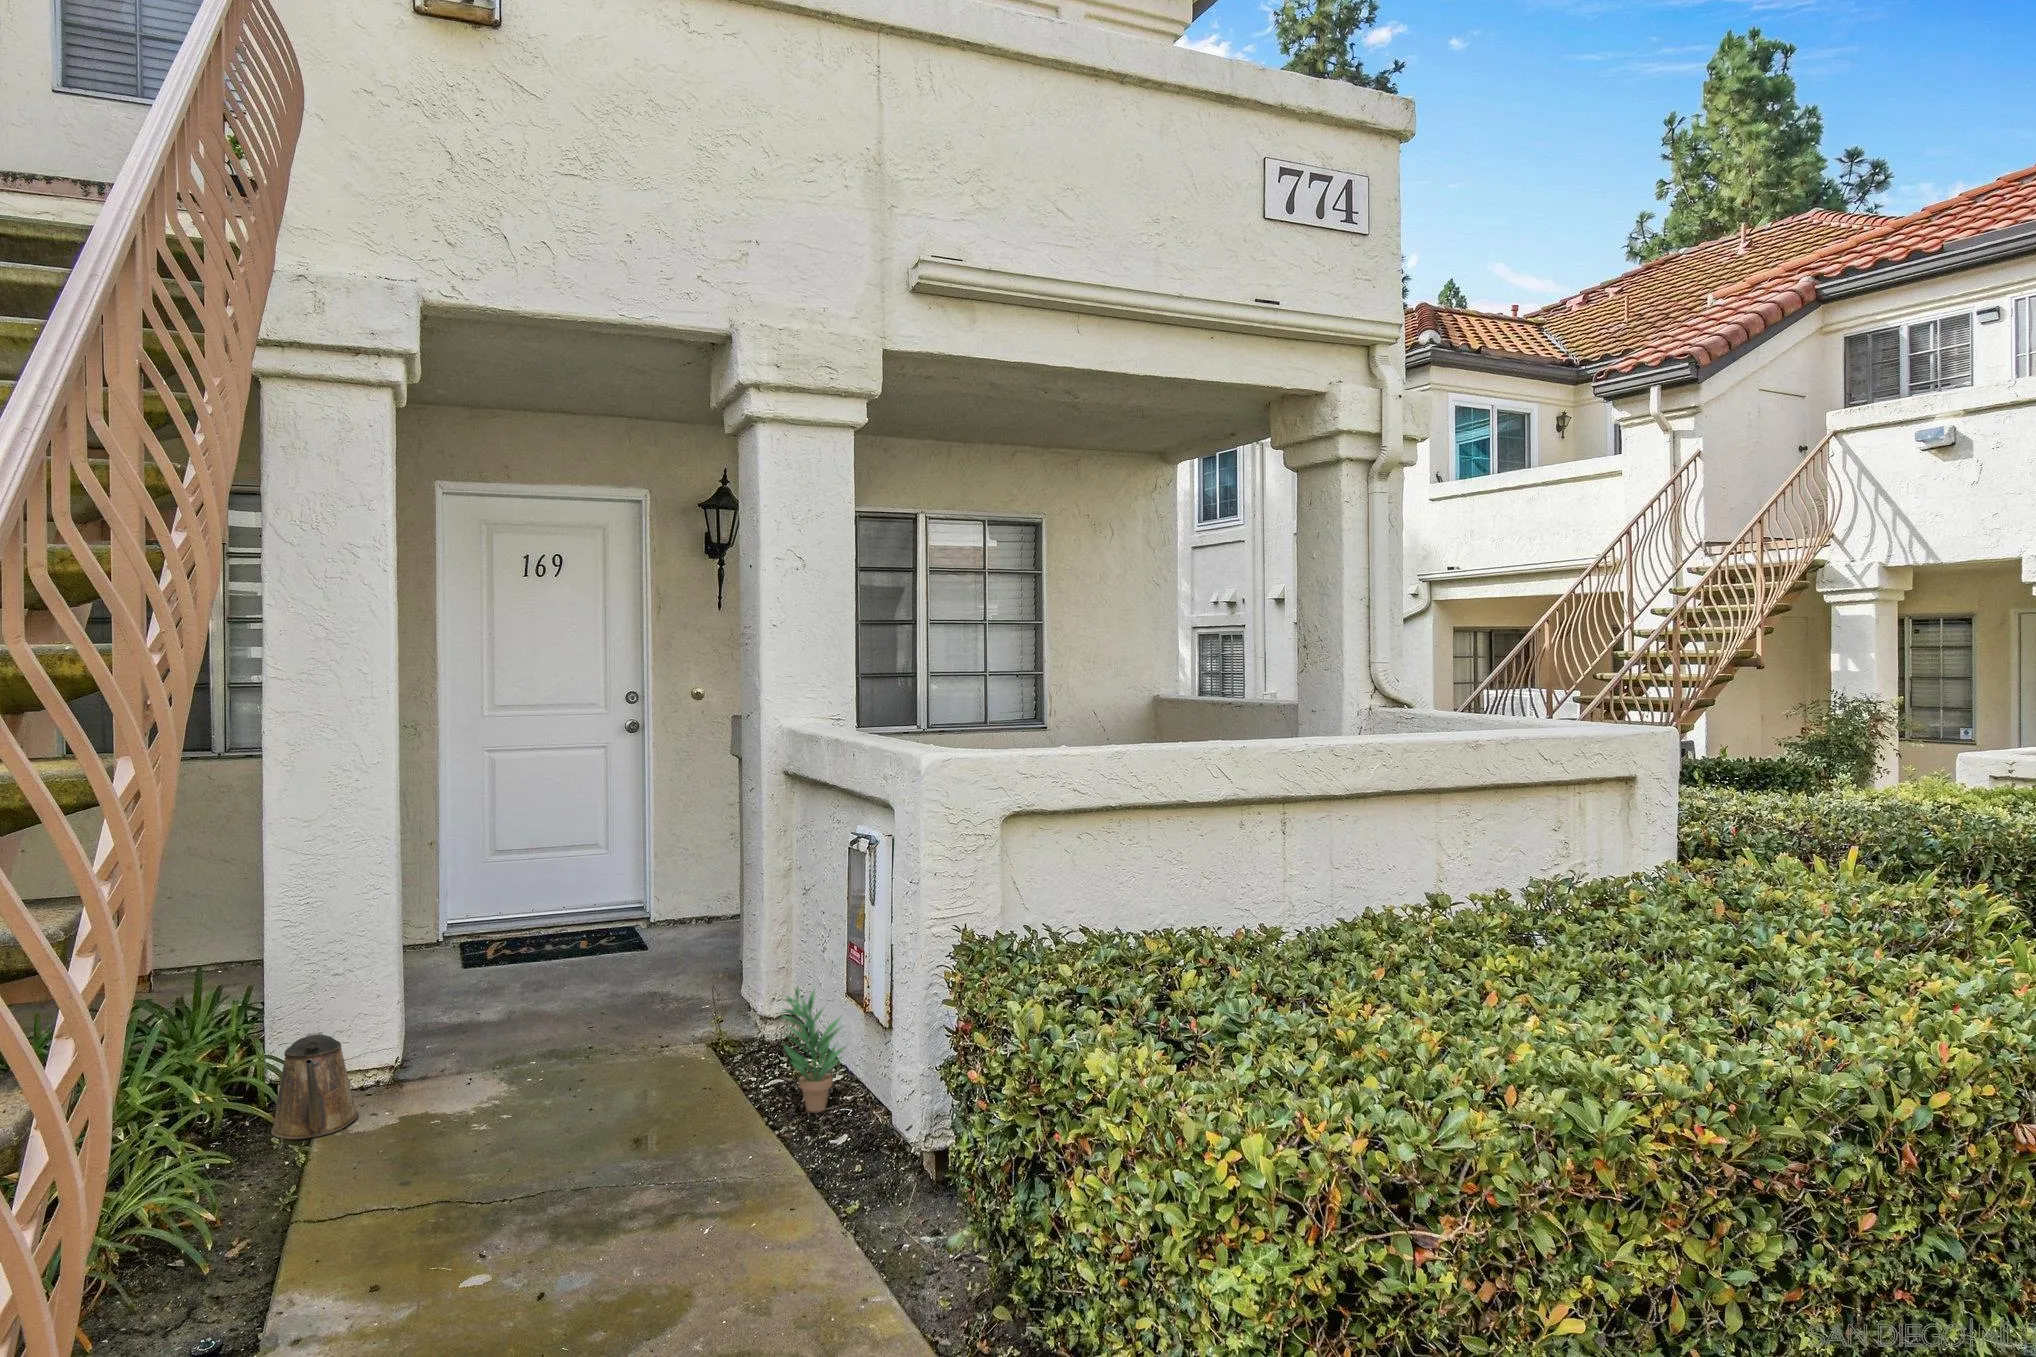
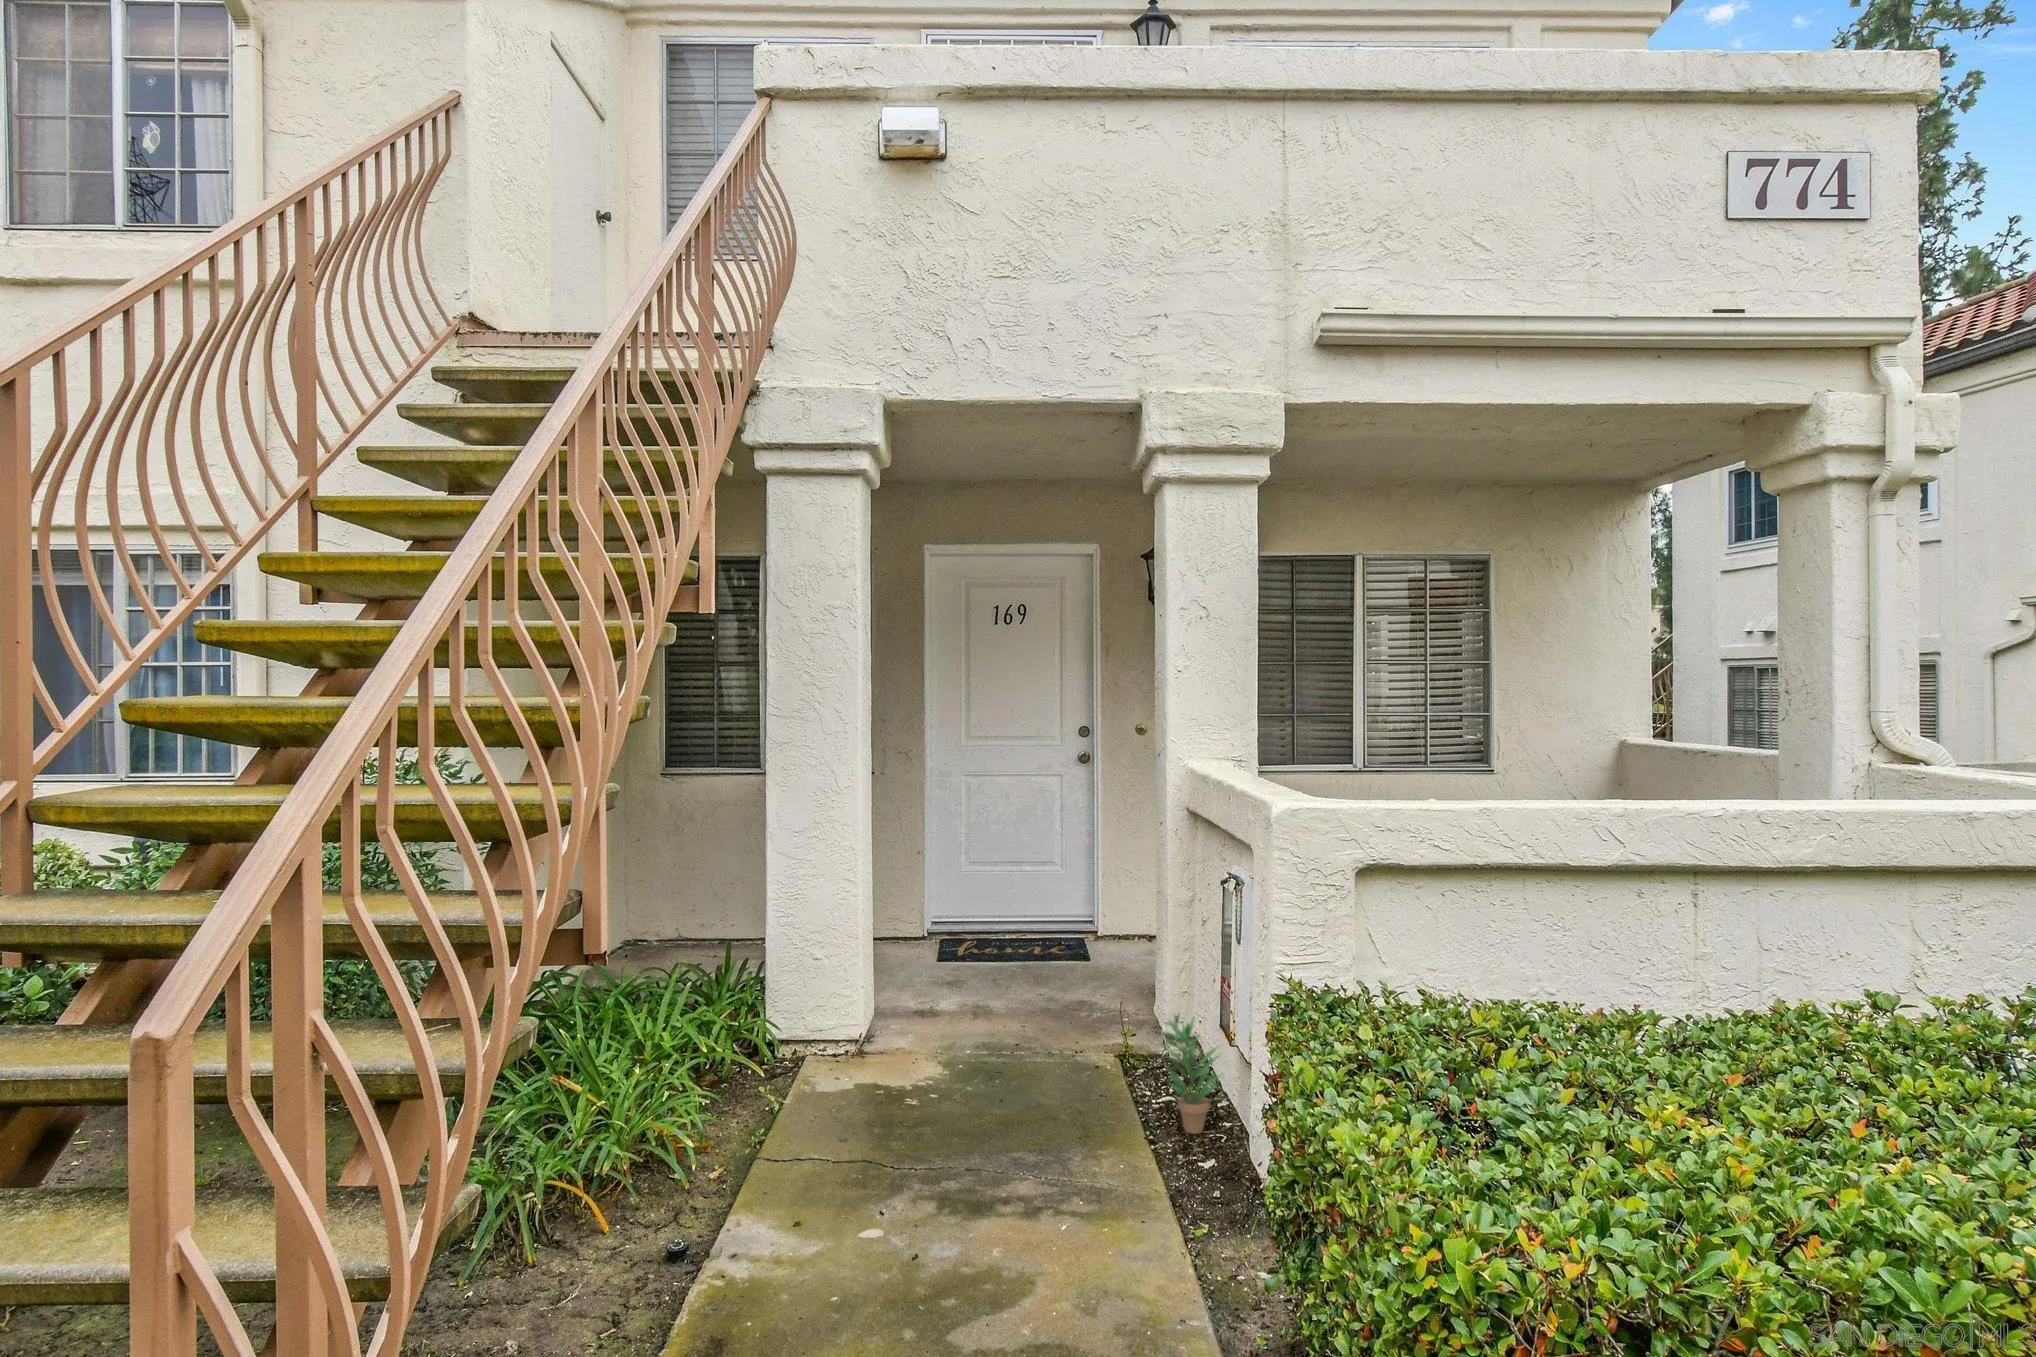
watering can: present [271,1032,359,1139] -> none [766,1002,829,1087]

